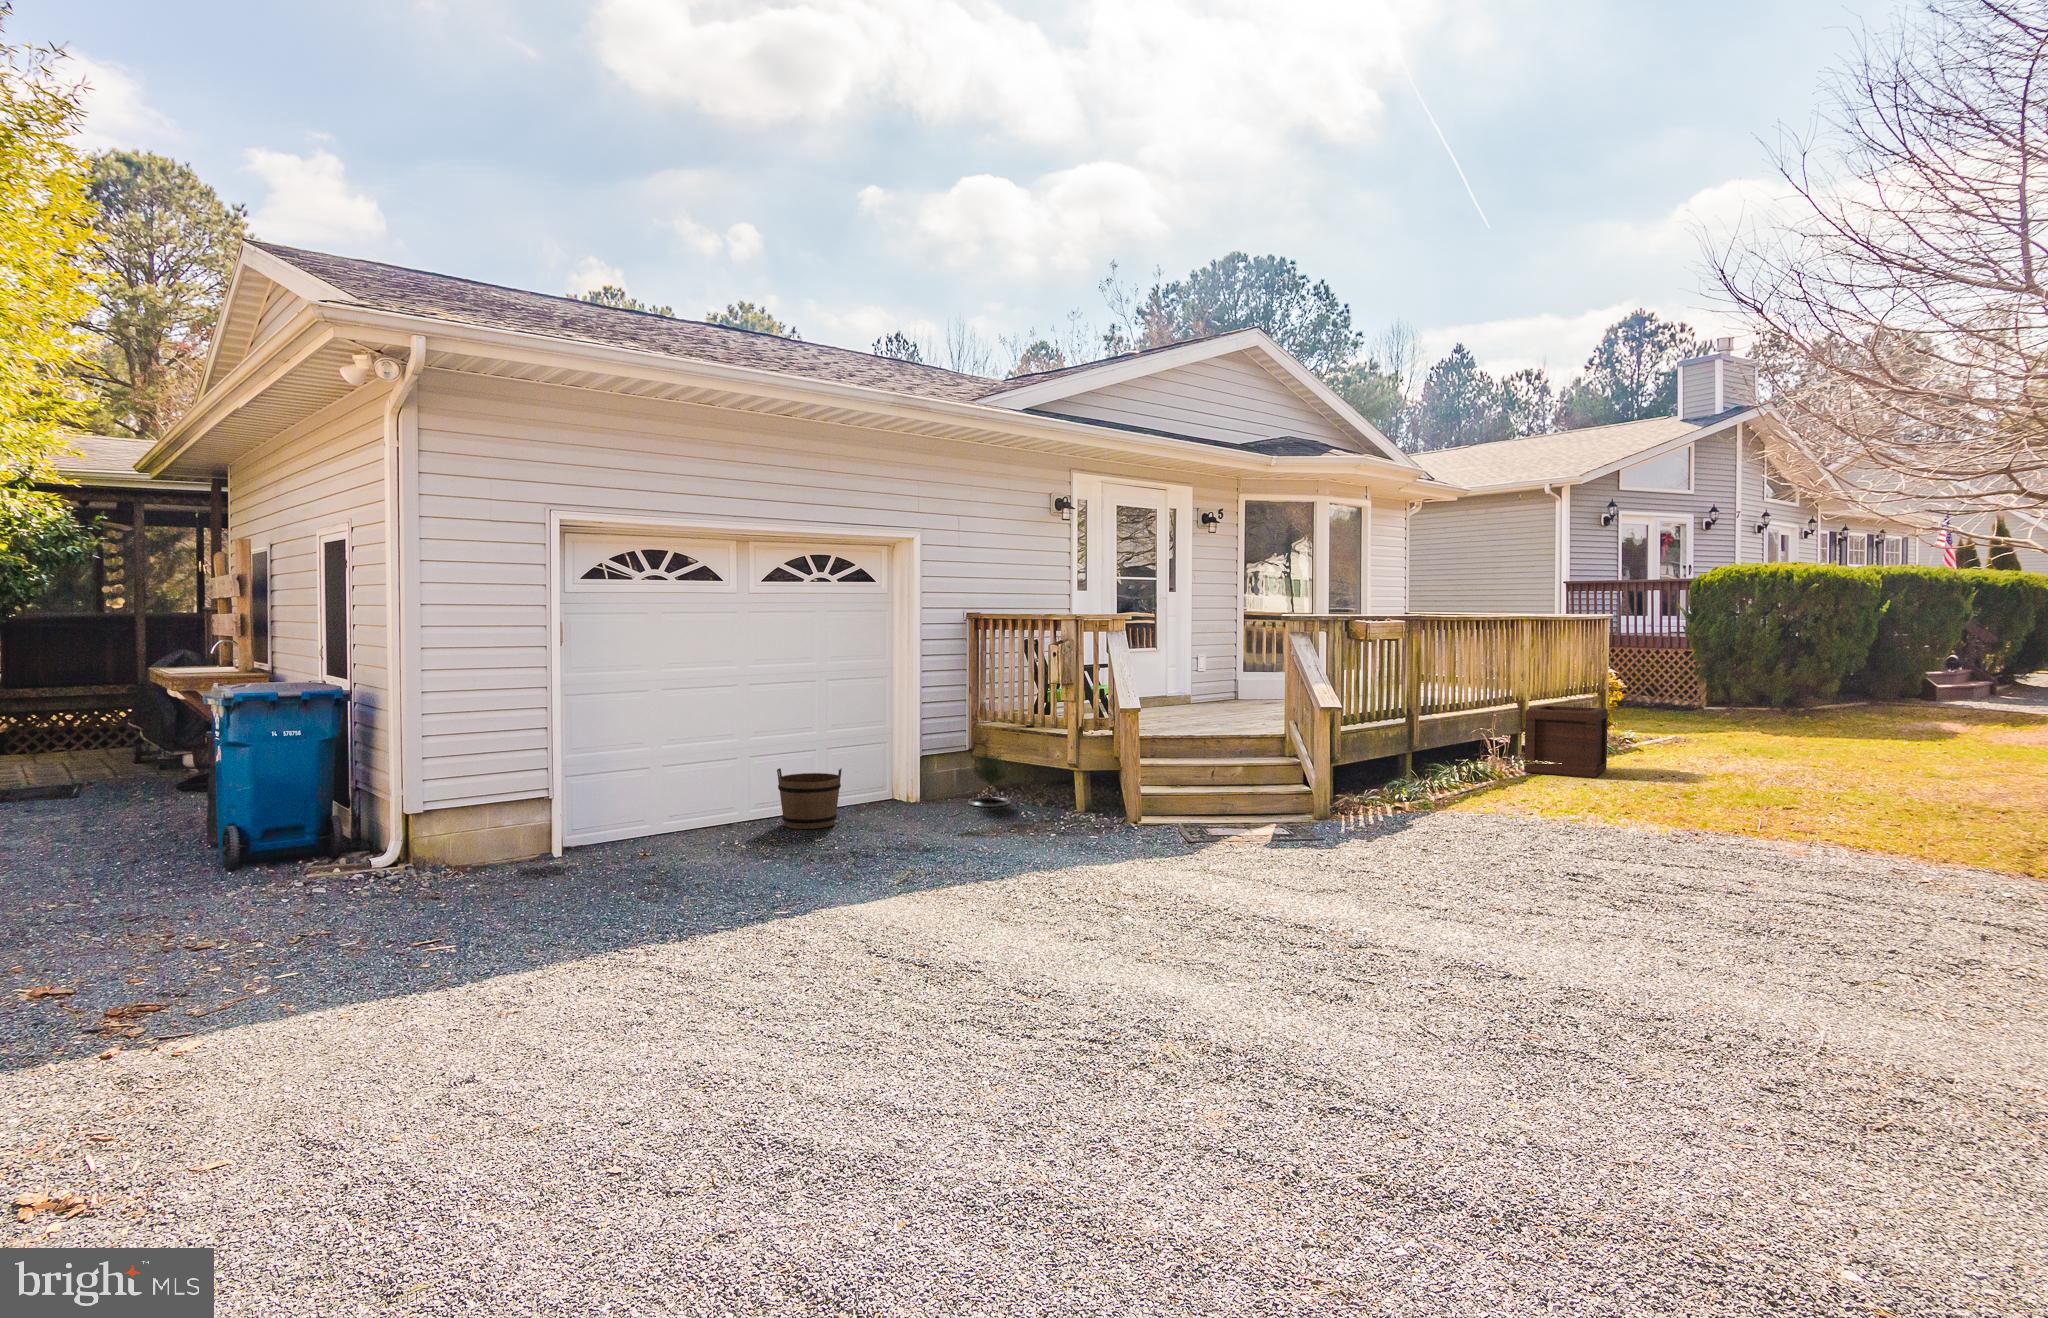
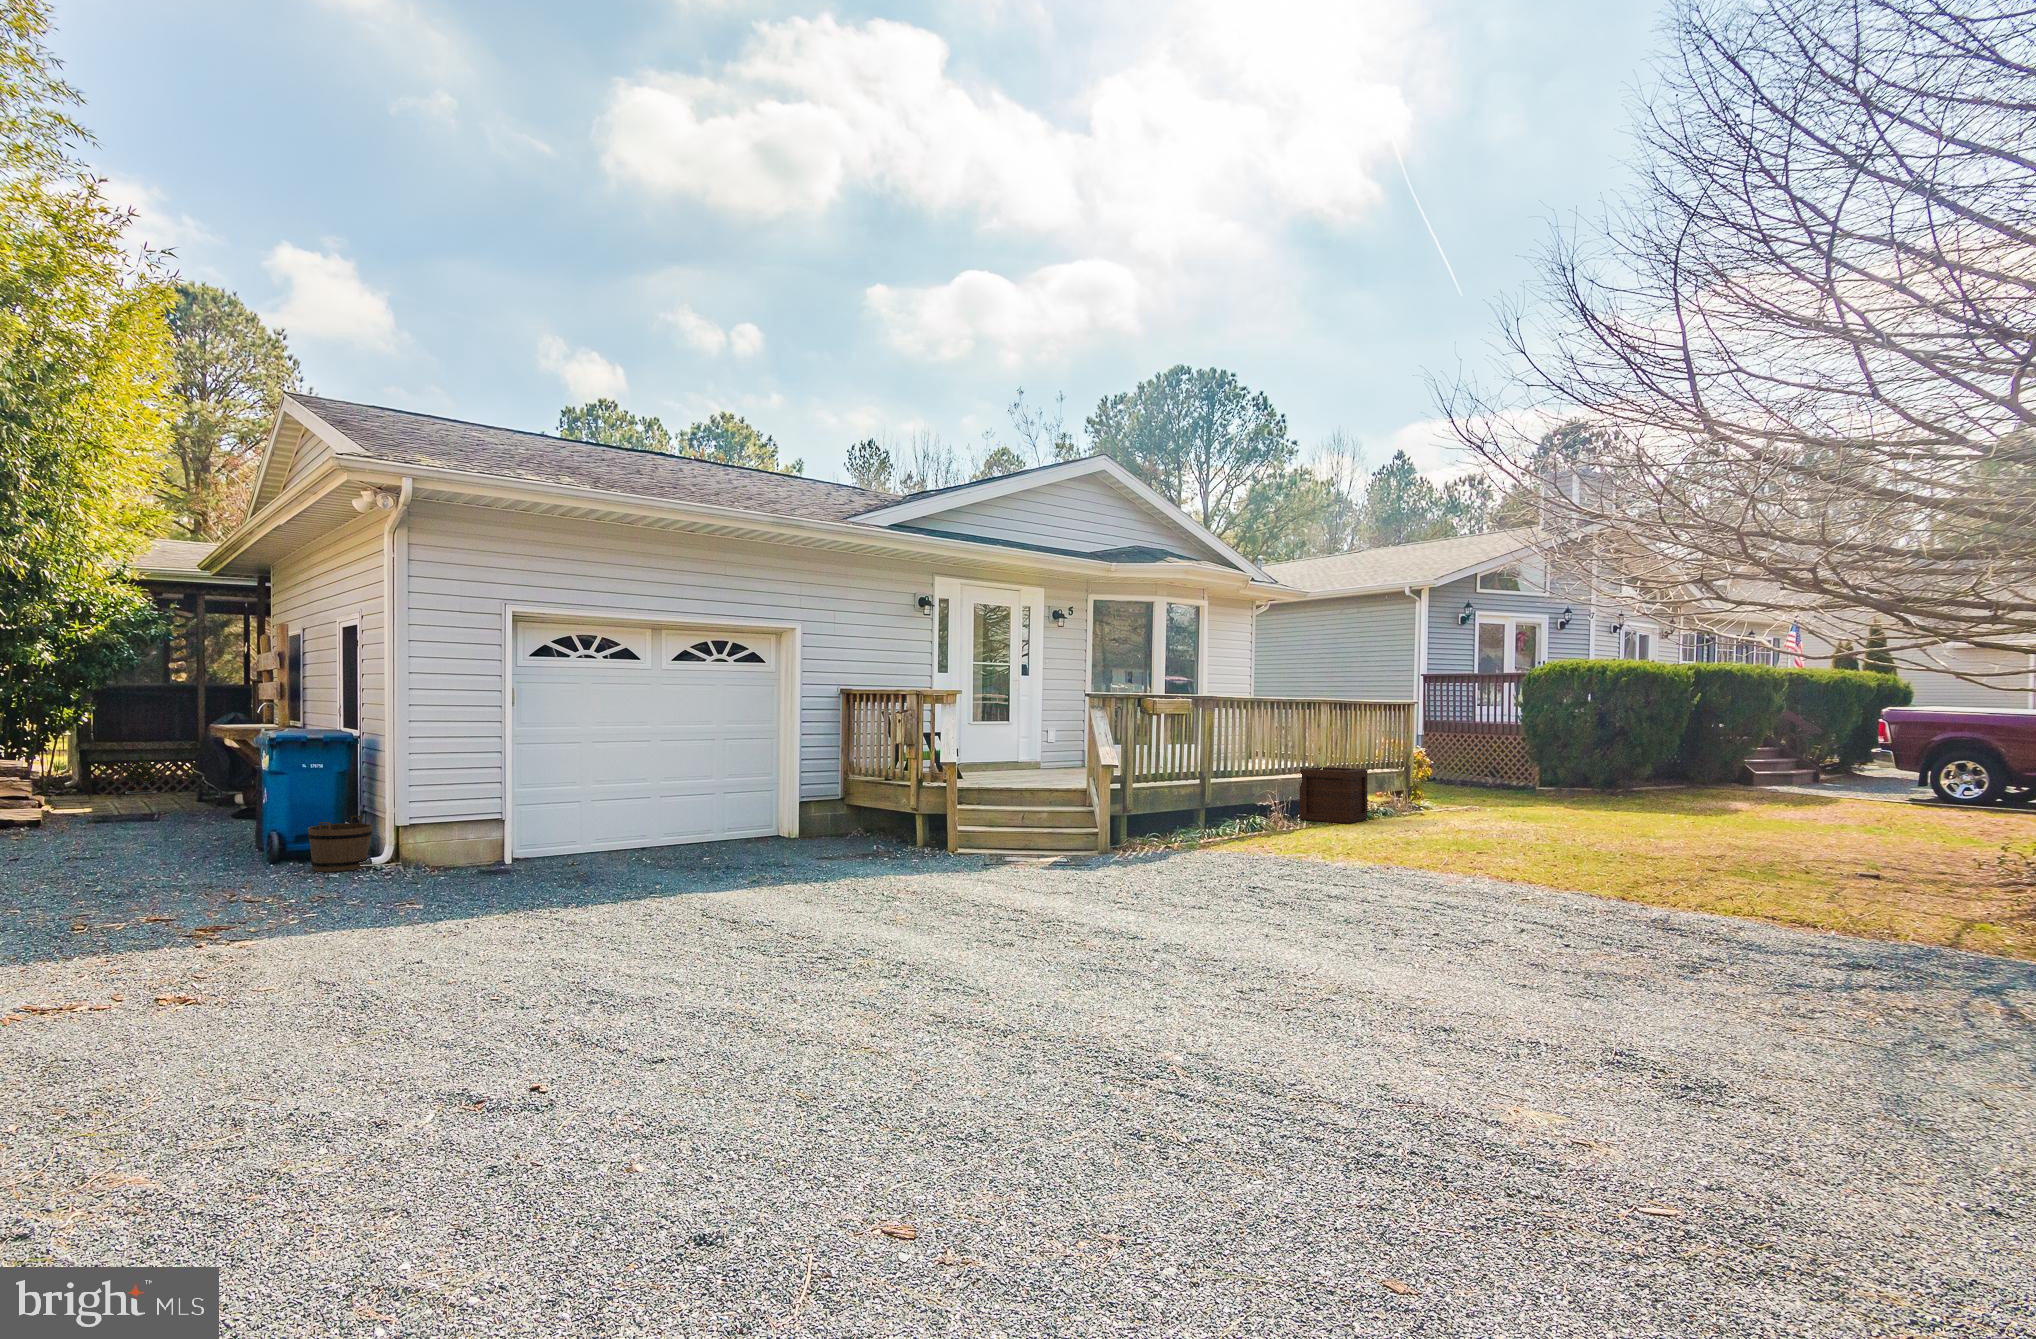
potted tree: present [968,738,1010,807] -> present [123,752,156,794]
bucket: present [777,768,842,829] -> present [308,816,373,872]

